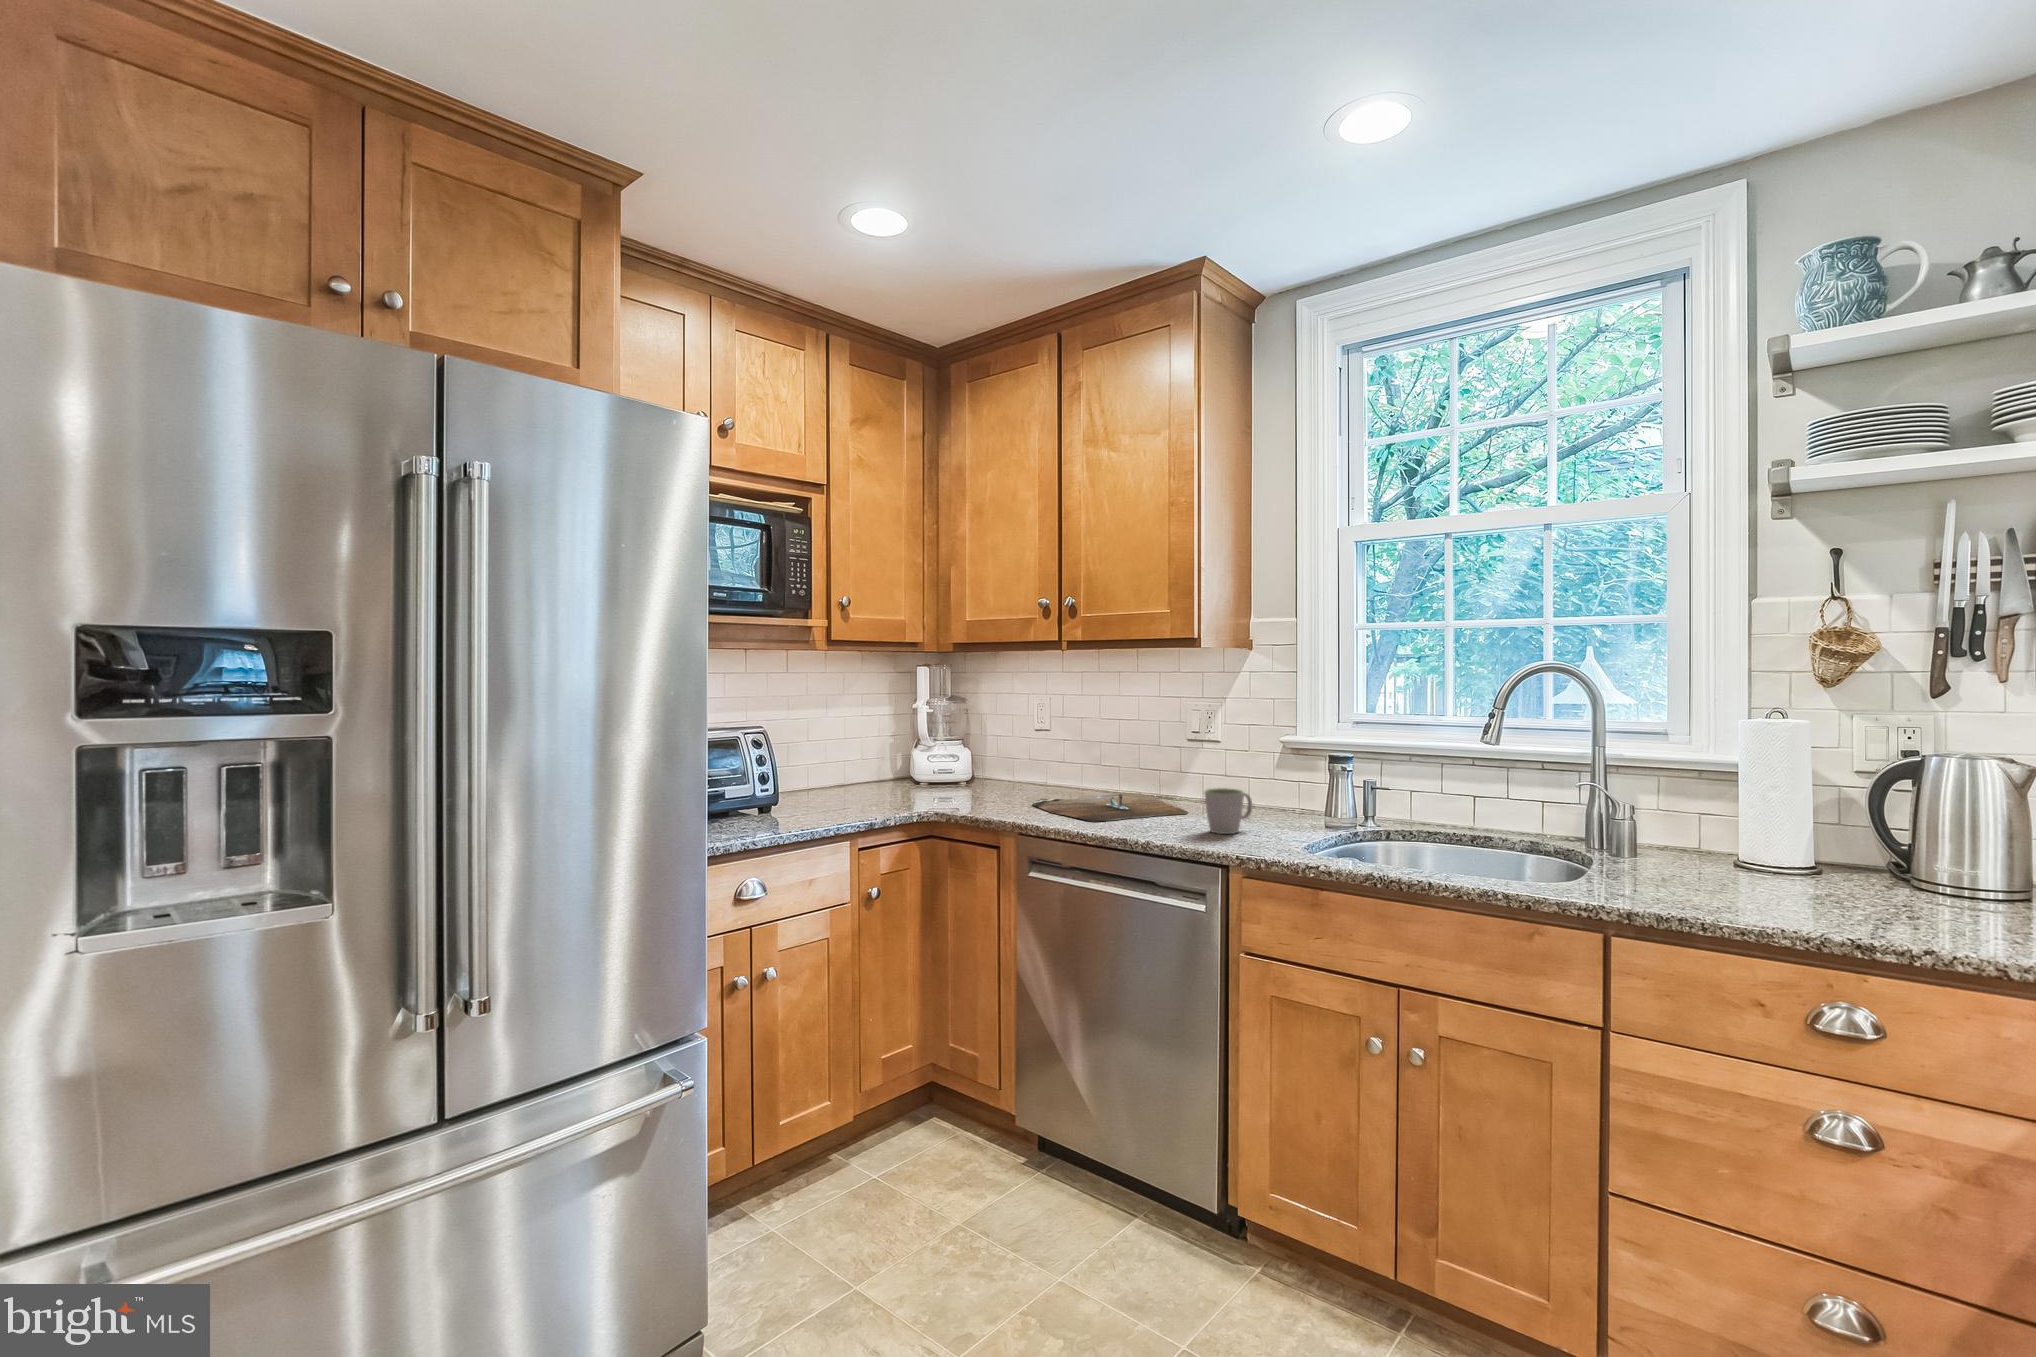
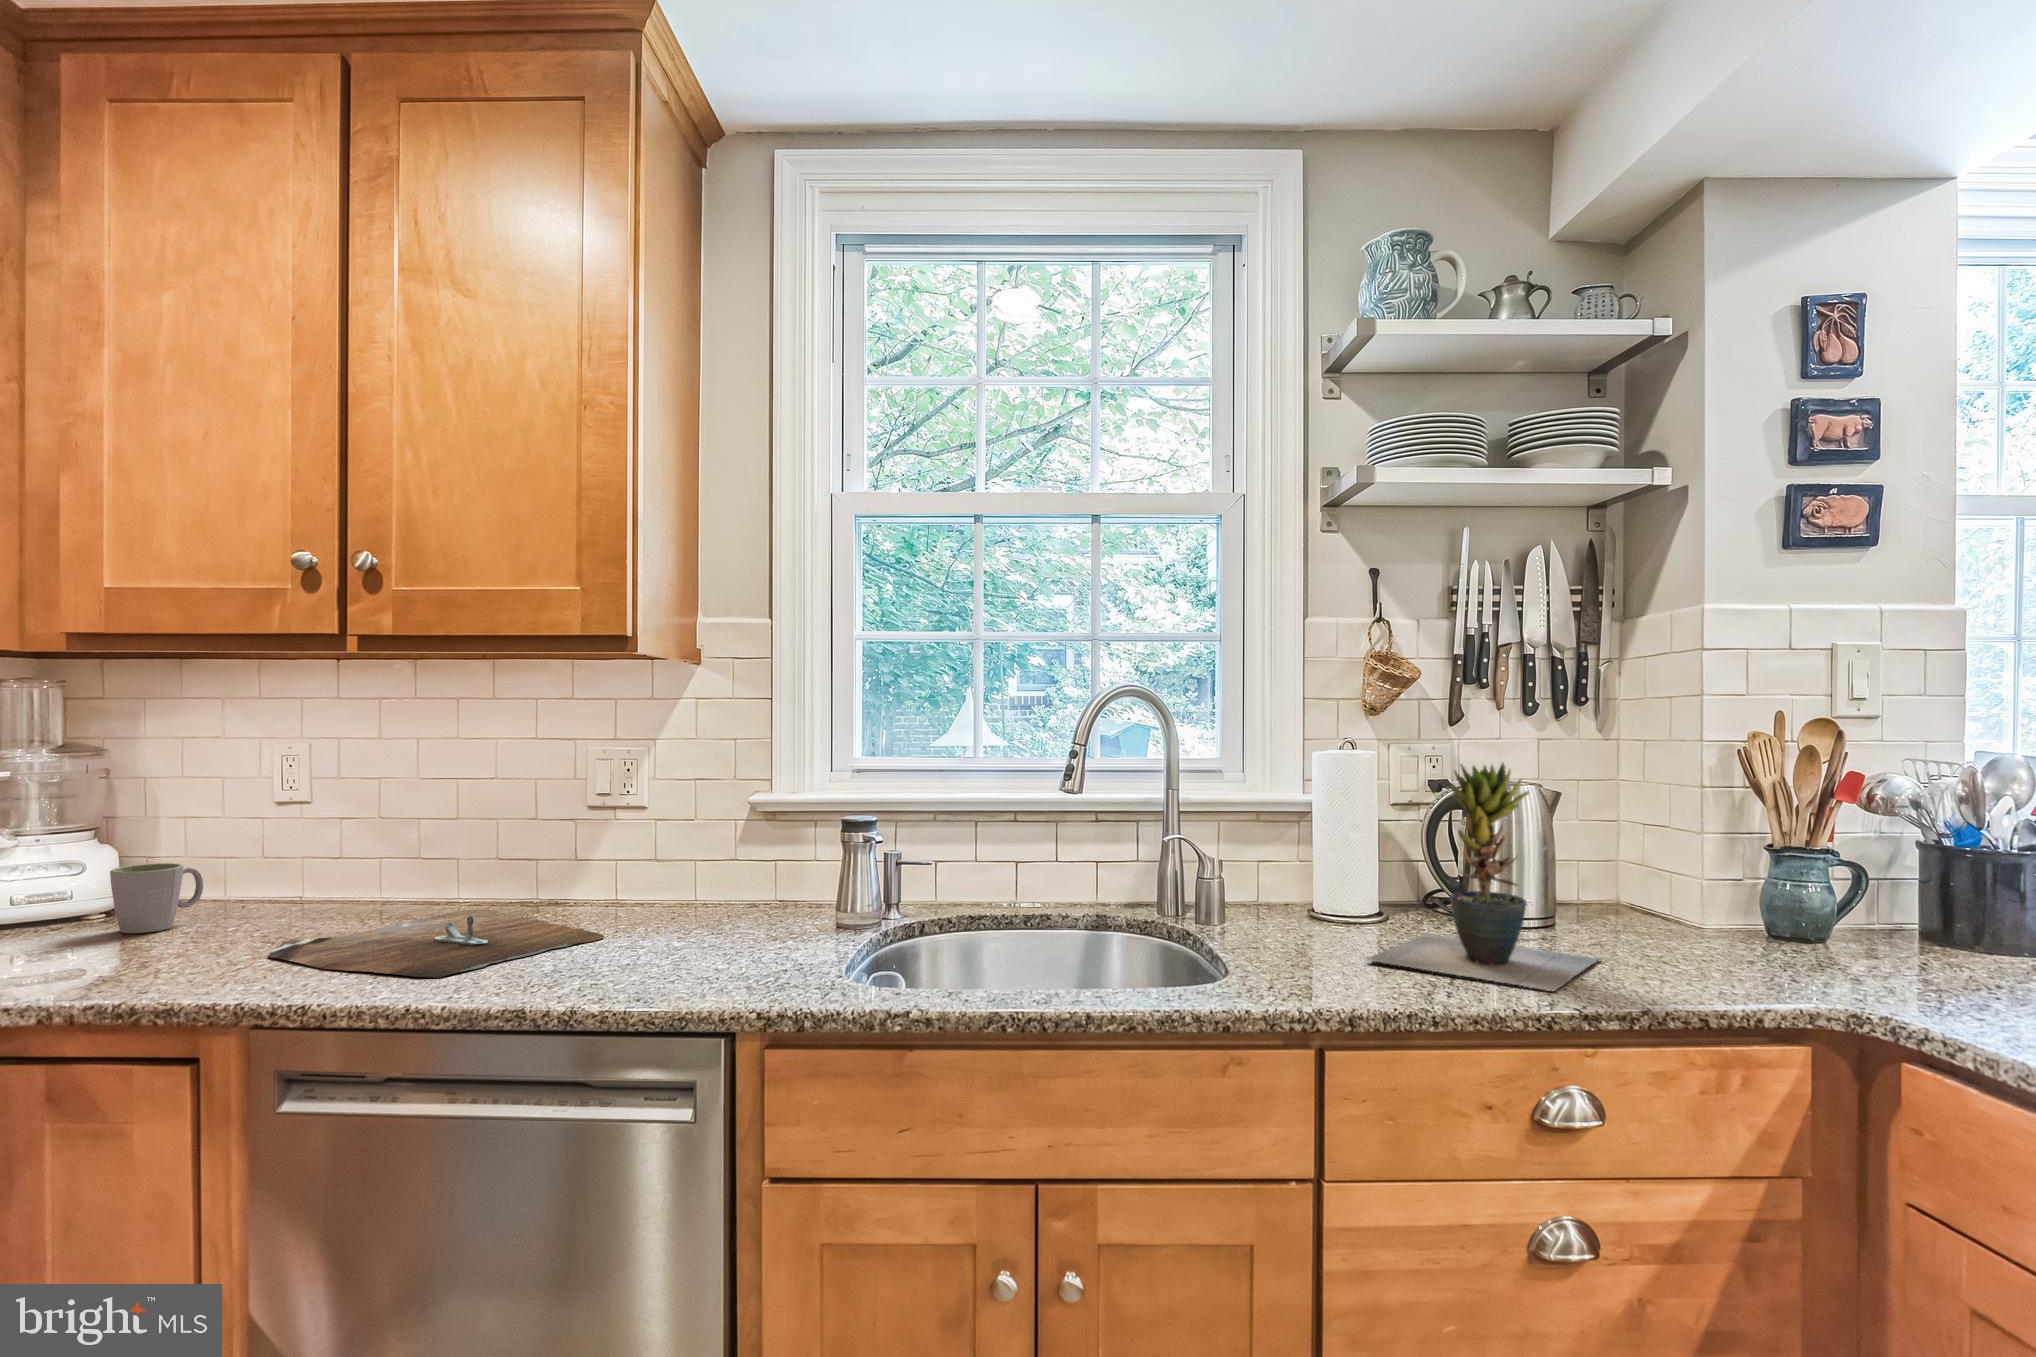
potted plant: none [1699,735,1968,926] -> present [1367,763,1598,991]
mug: present [1204,788,1252,834] -> present [110,863,203,933]

